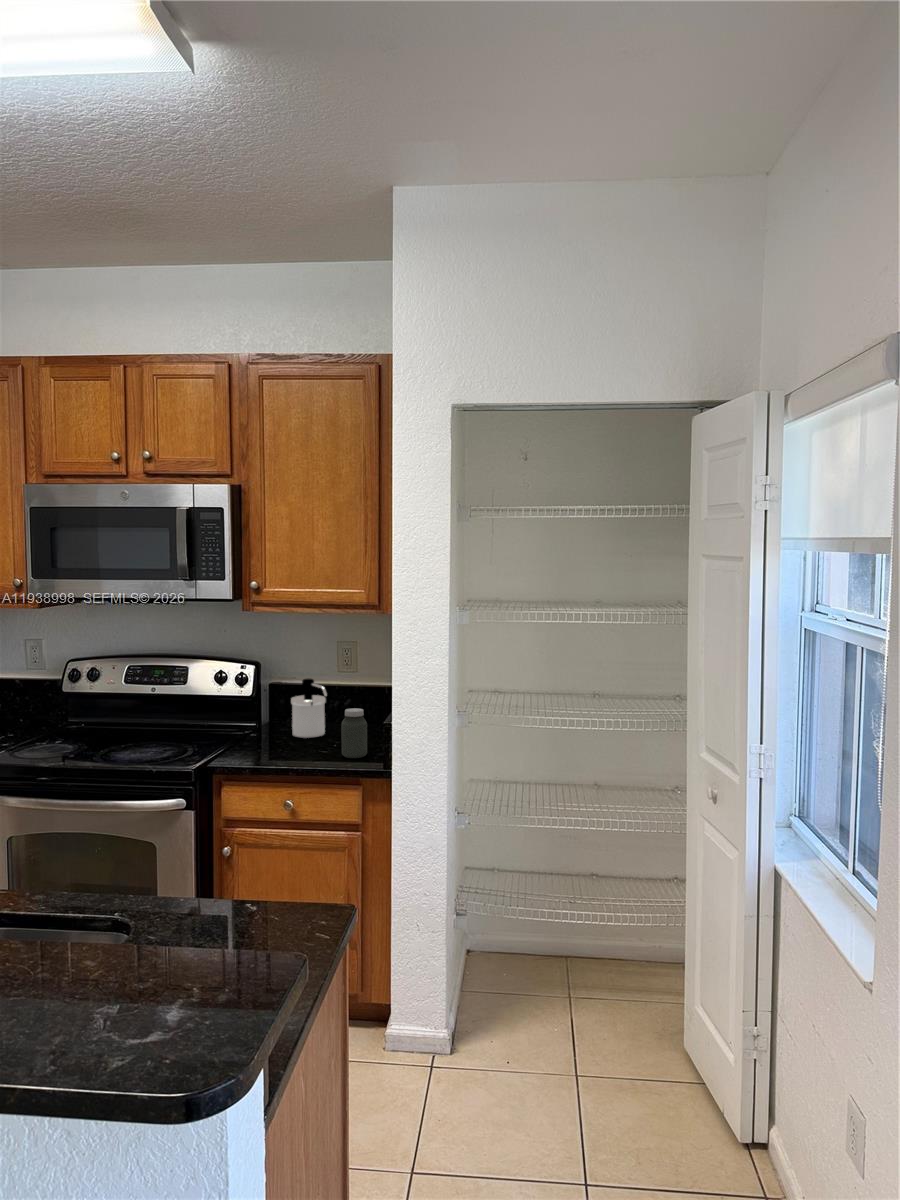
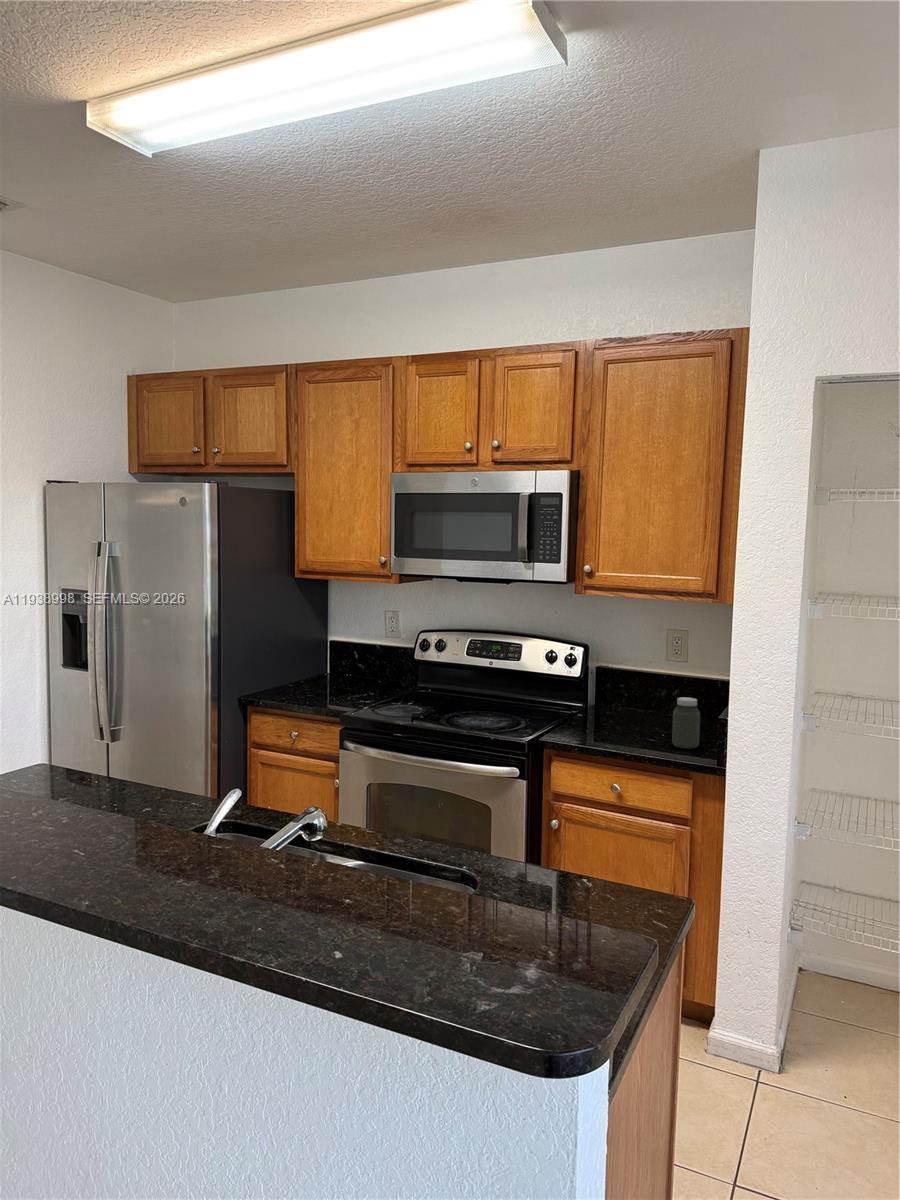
soap dispenser: present [291,679,327,738] -> none [621,664,658,723]

